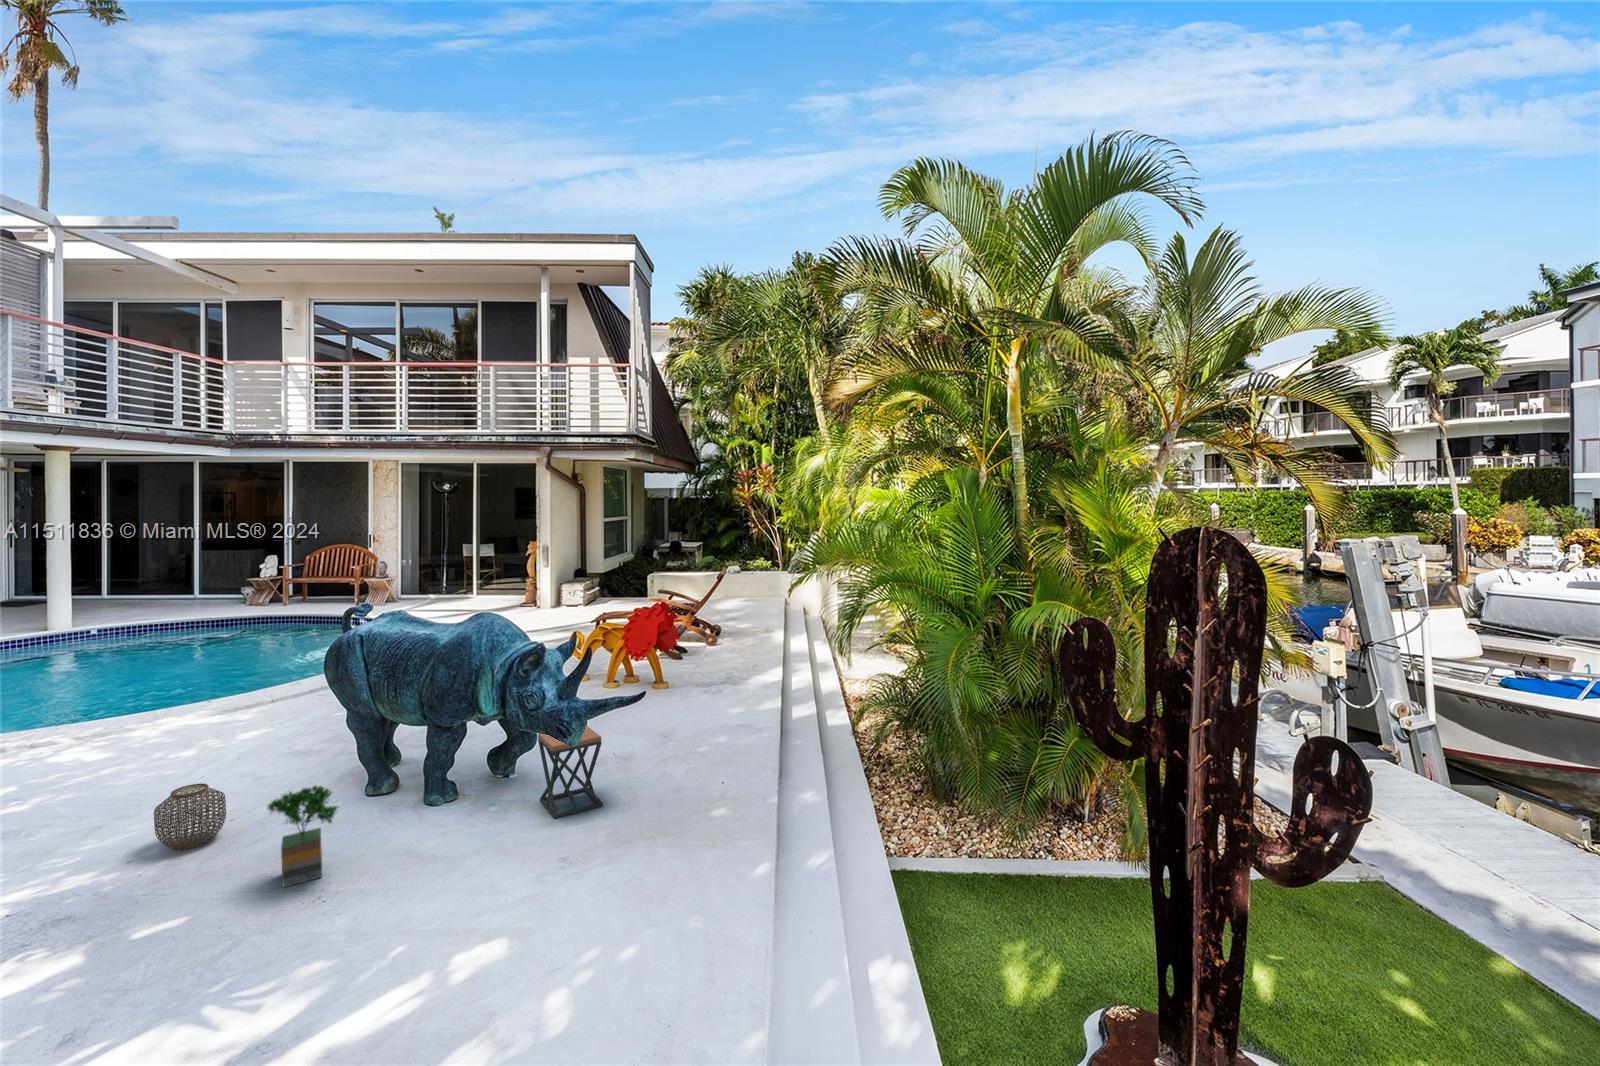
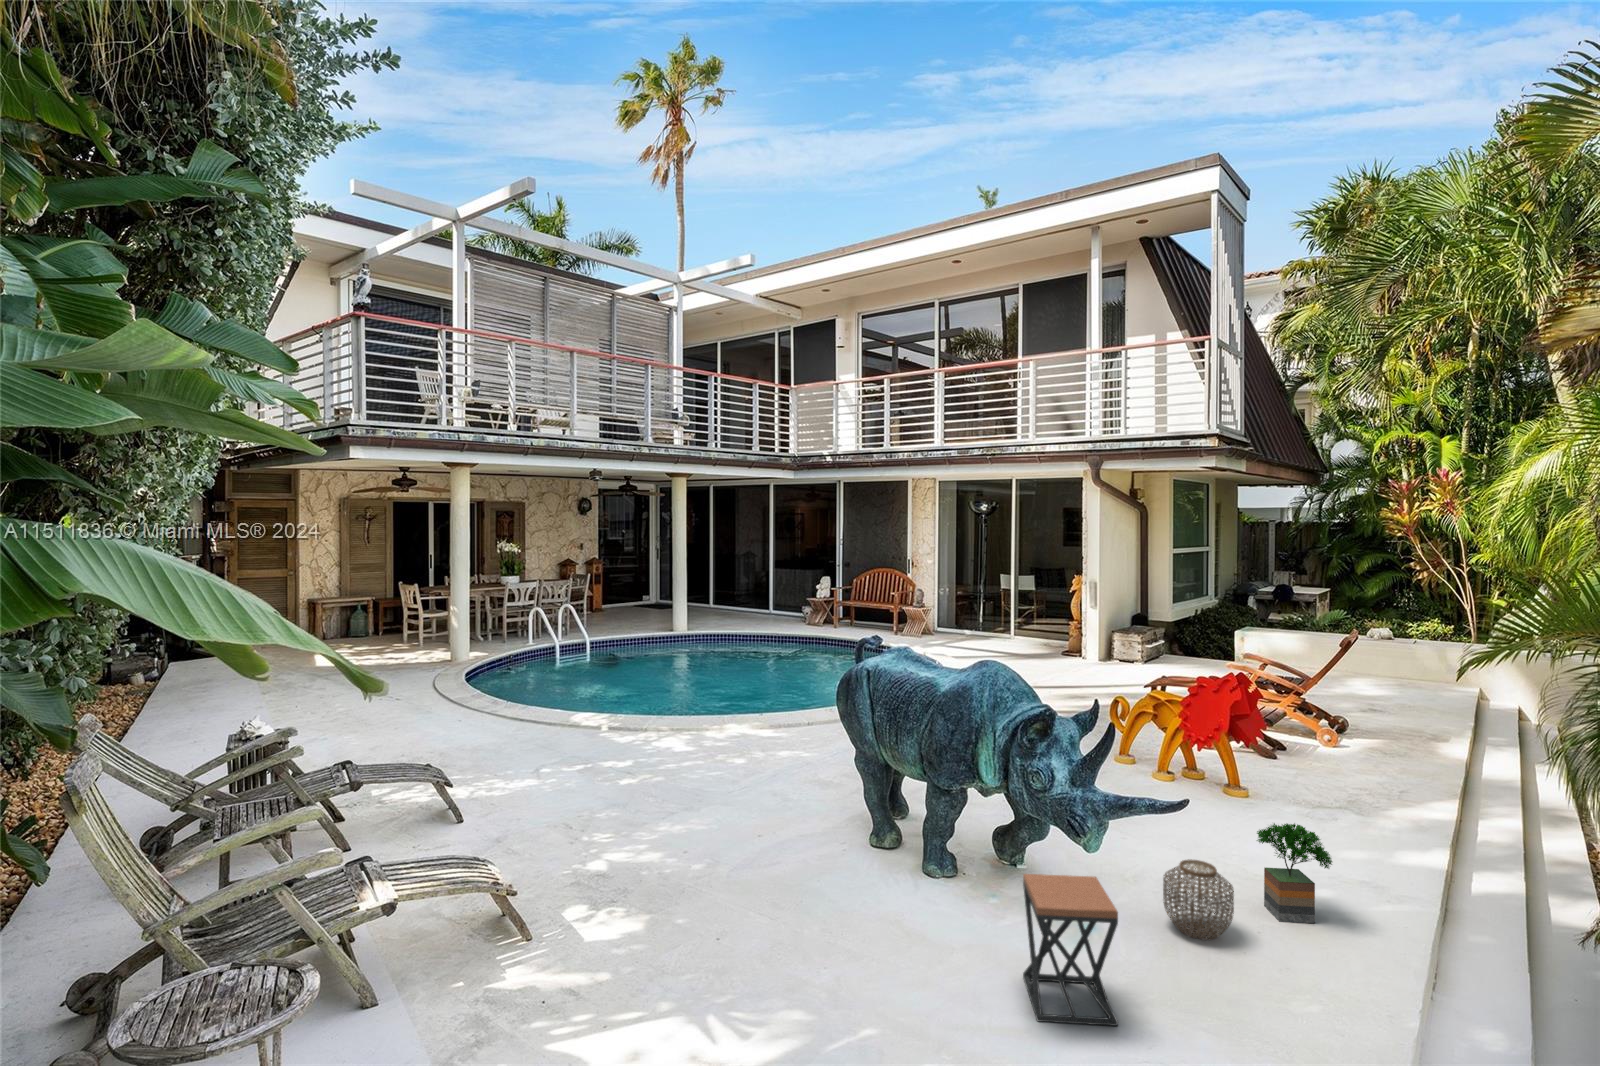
woven basket: present [154,784,226,850] -> present [1163,859,1234,940]
potted tree: present [267,786,337,887] -> present [1257,823,1332,923]

